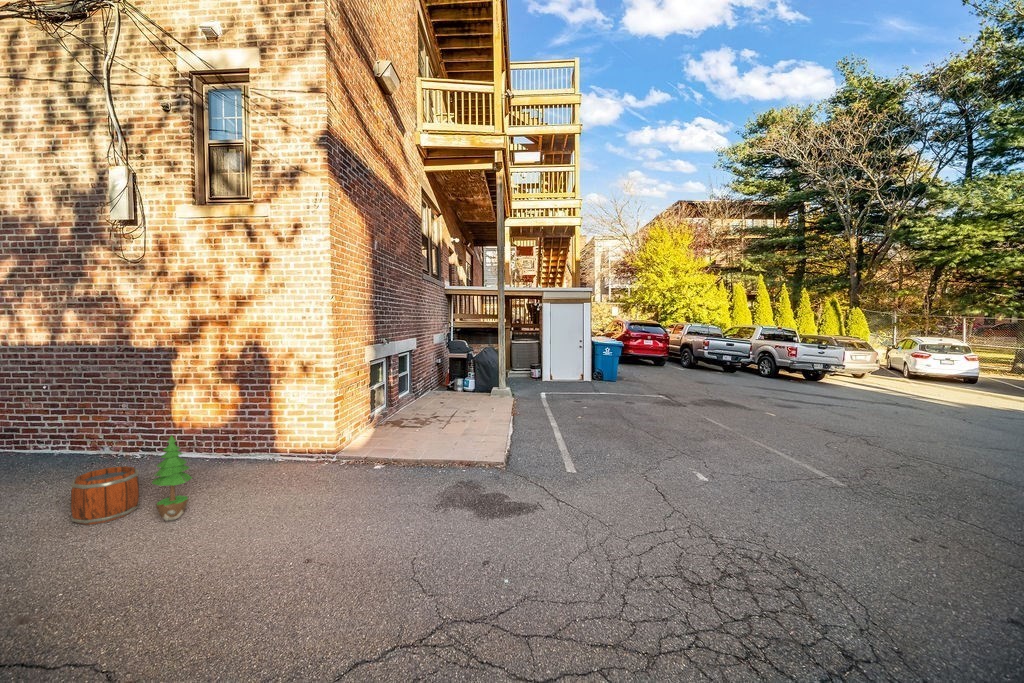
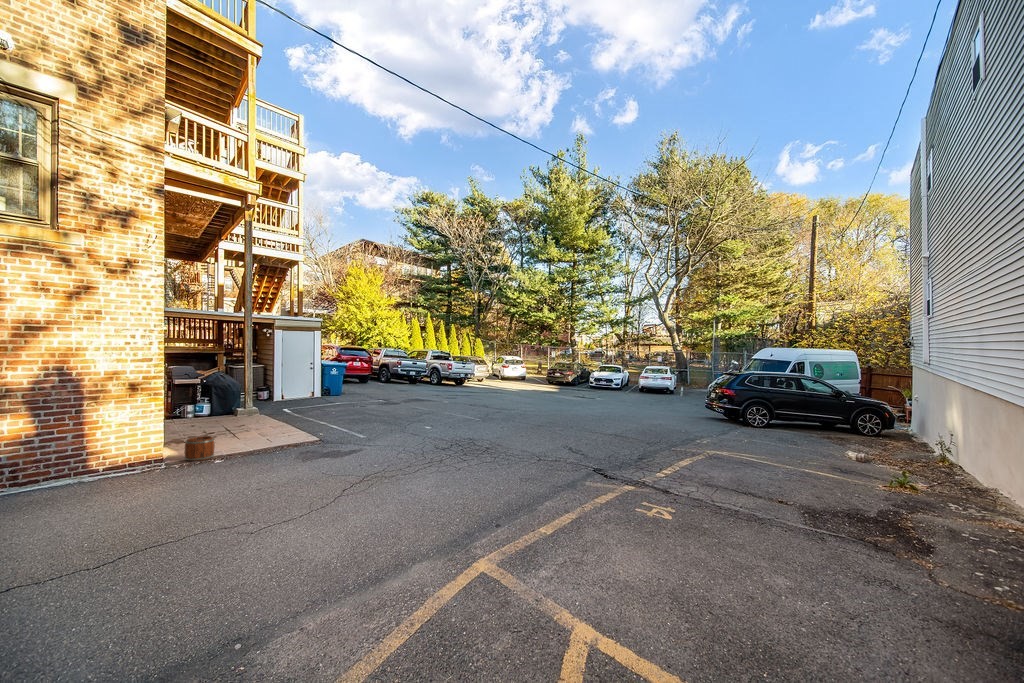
potted tree: present [152,435,192,521] -> none [235,415,251,454]

